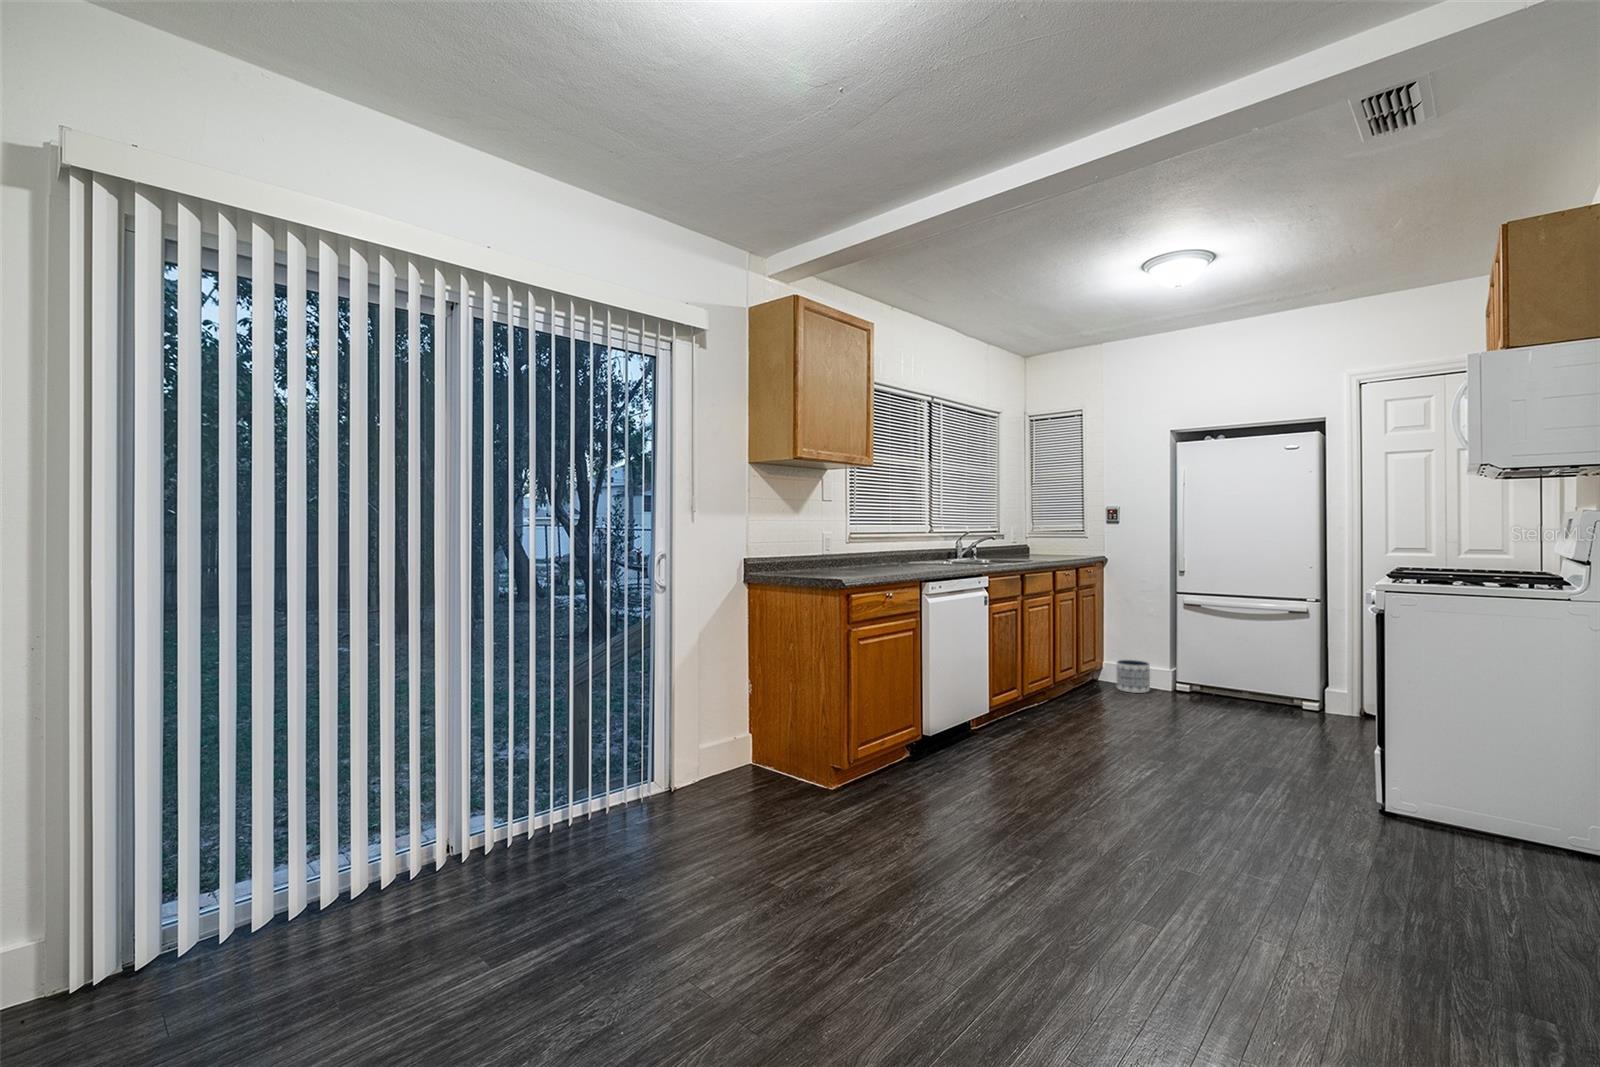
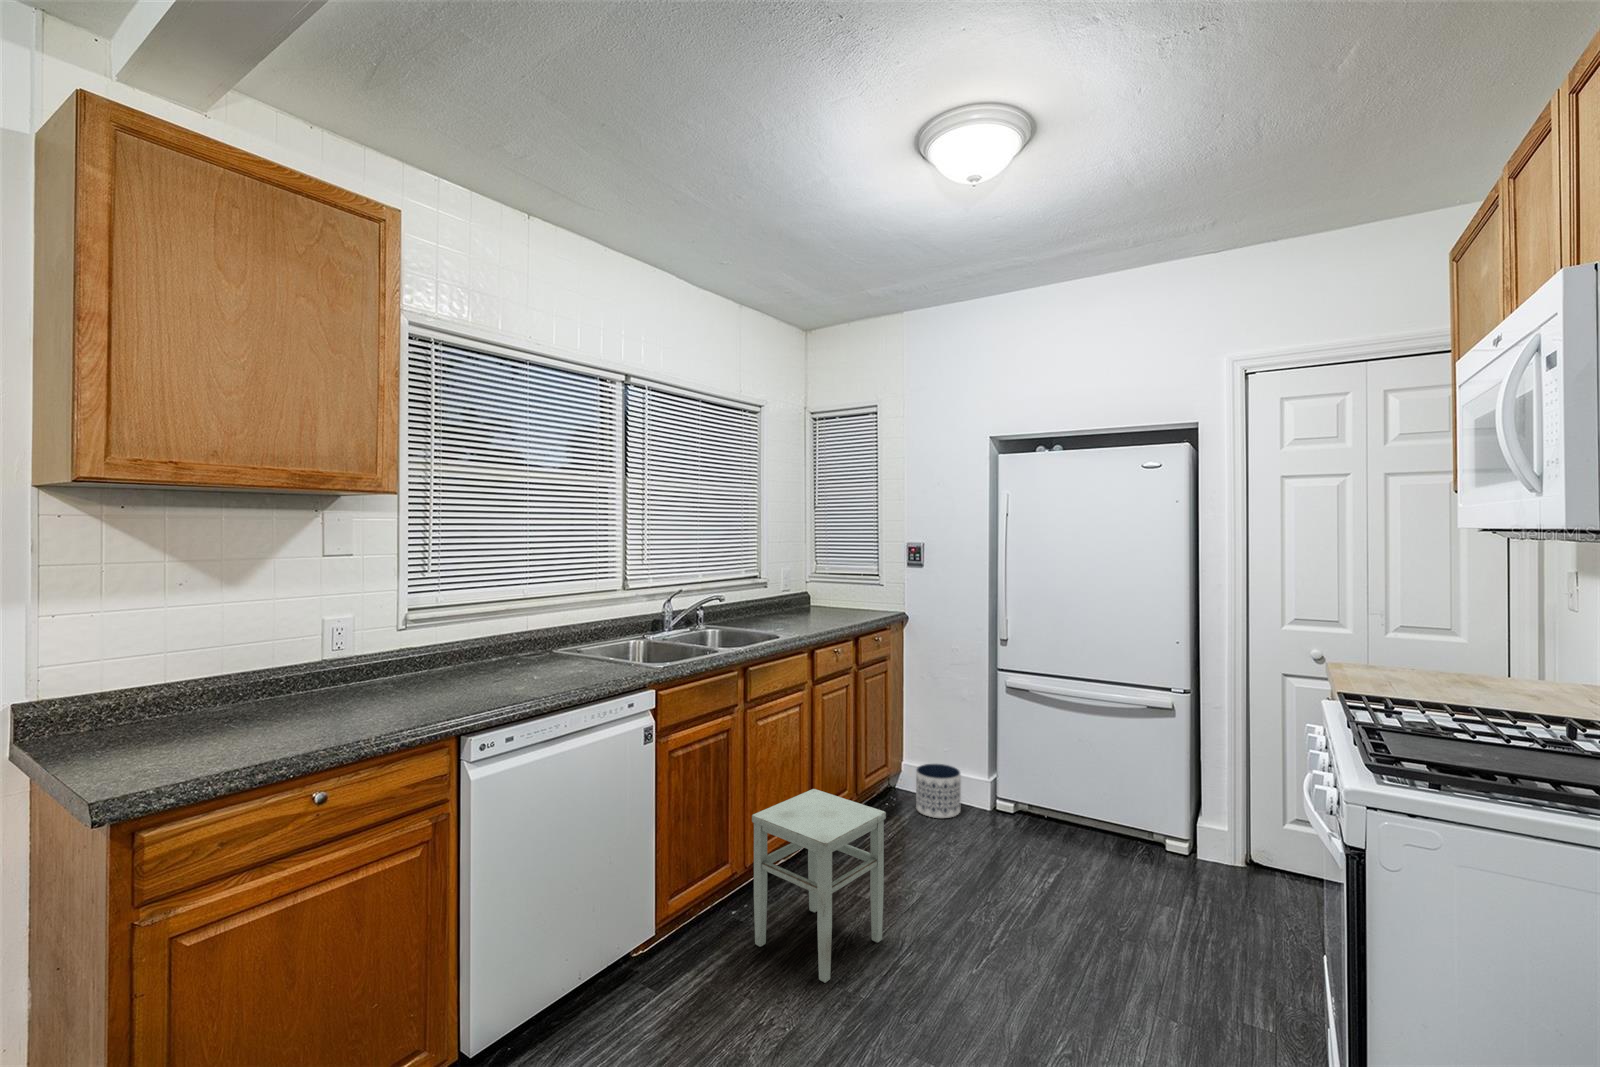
stool: none [1034,647,1115,739] -> present [752,789,886,983]

